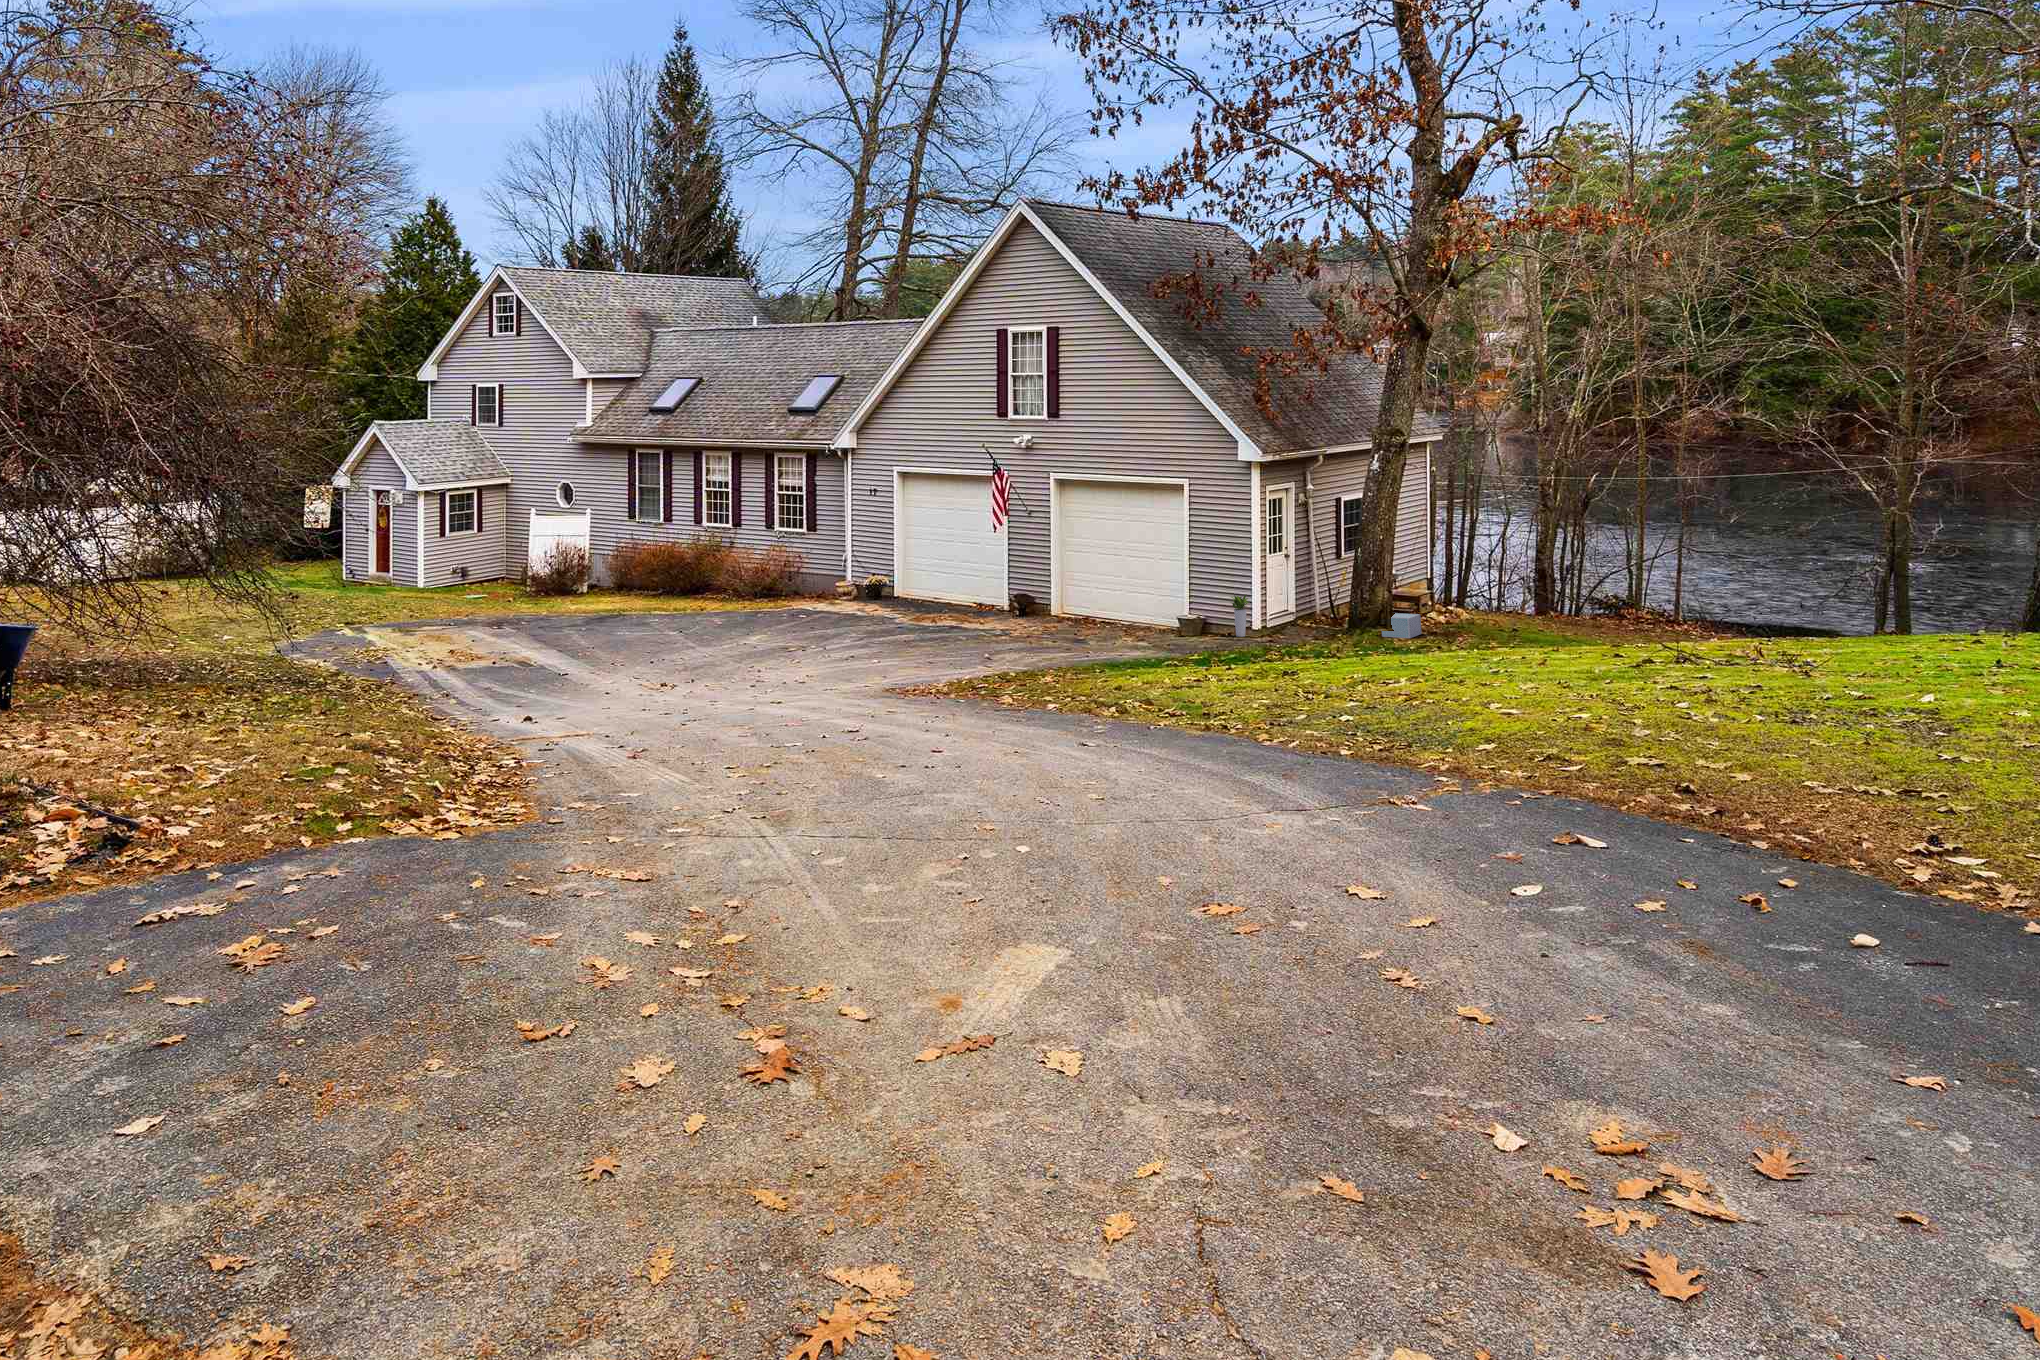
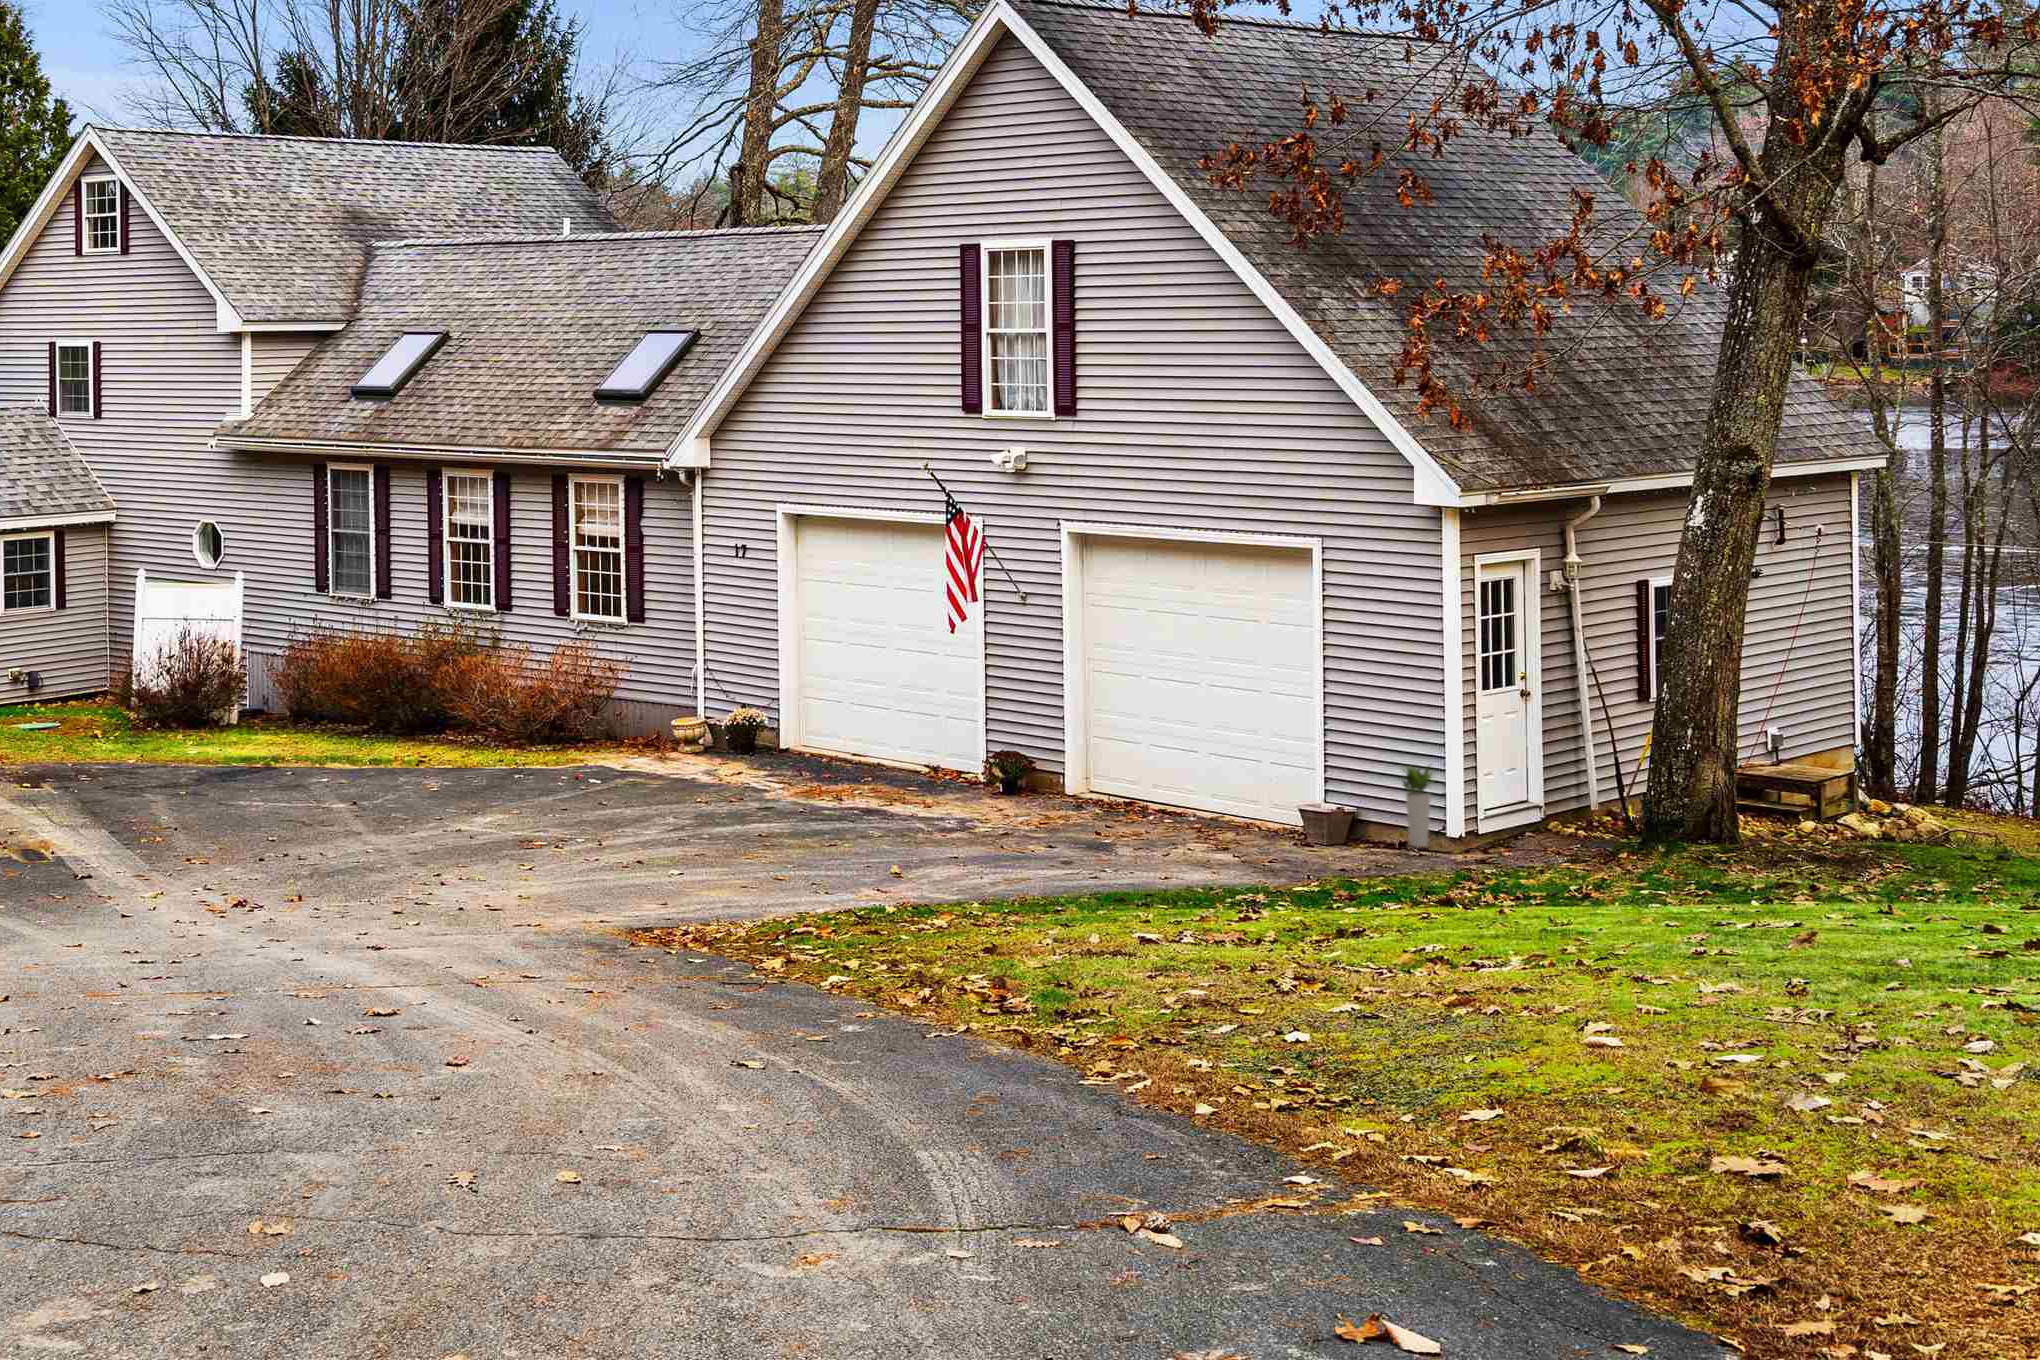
storage box: present [1382,613,1421,638] -> none [1703,812,1791,863]

